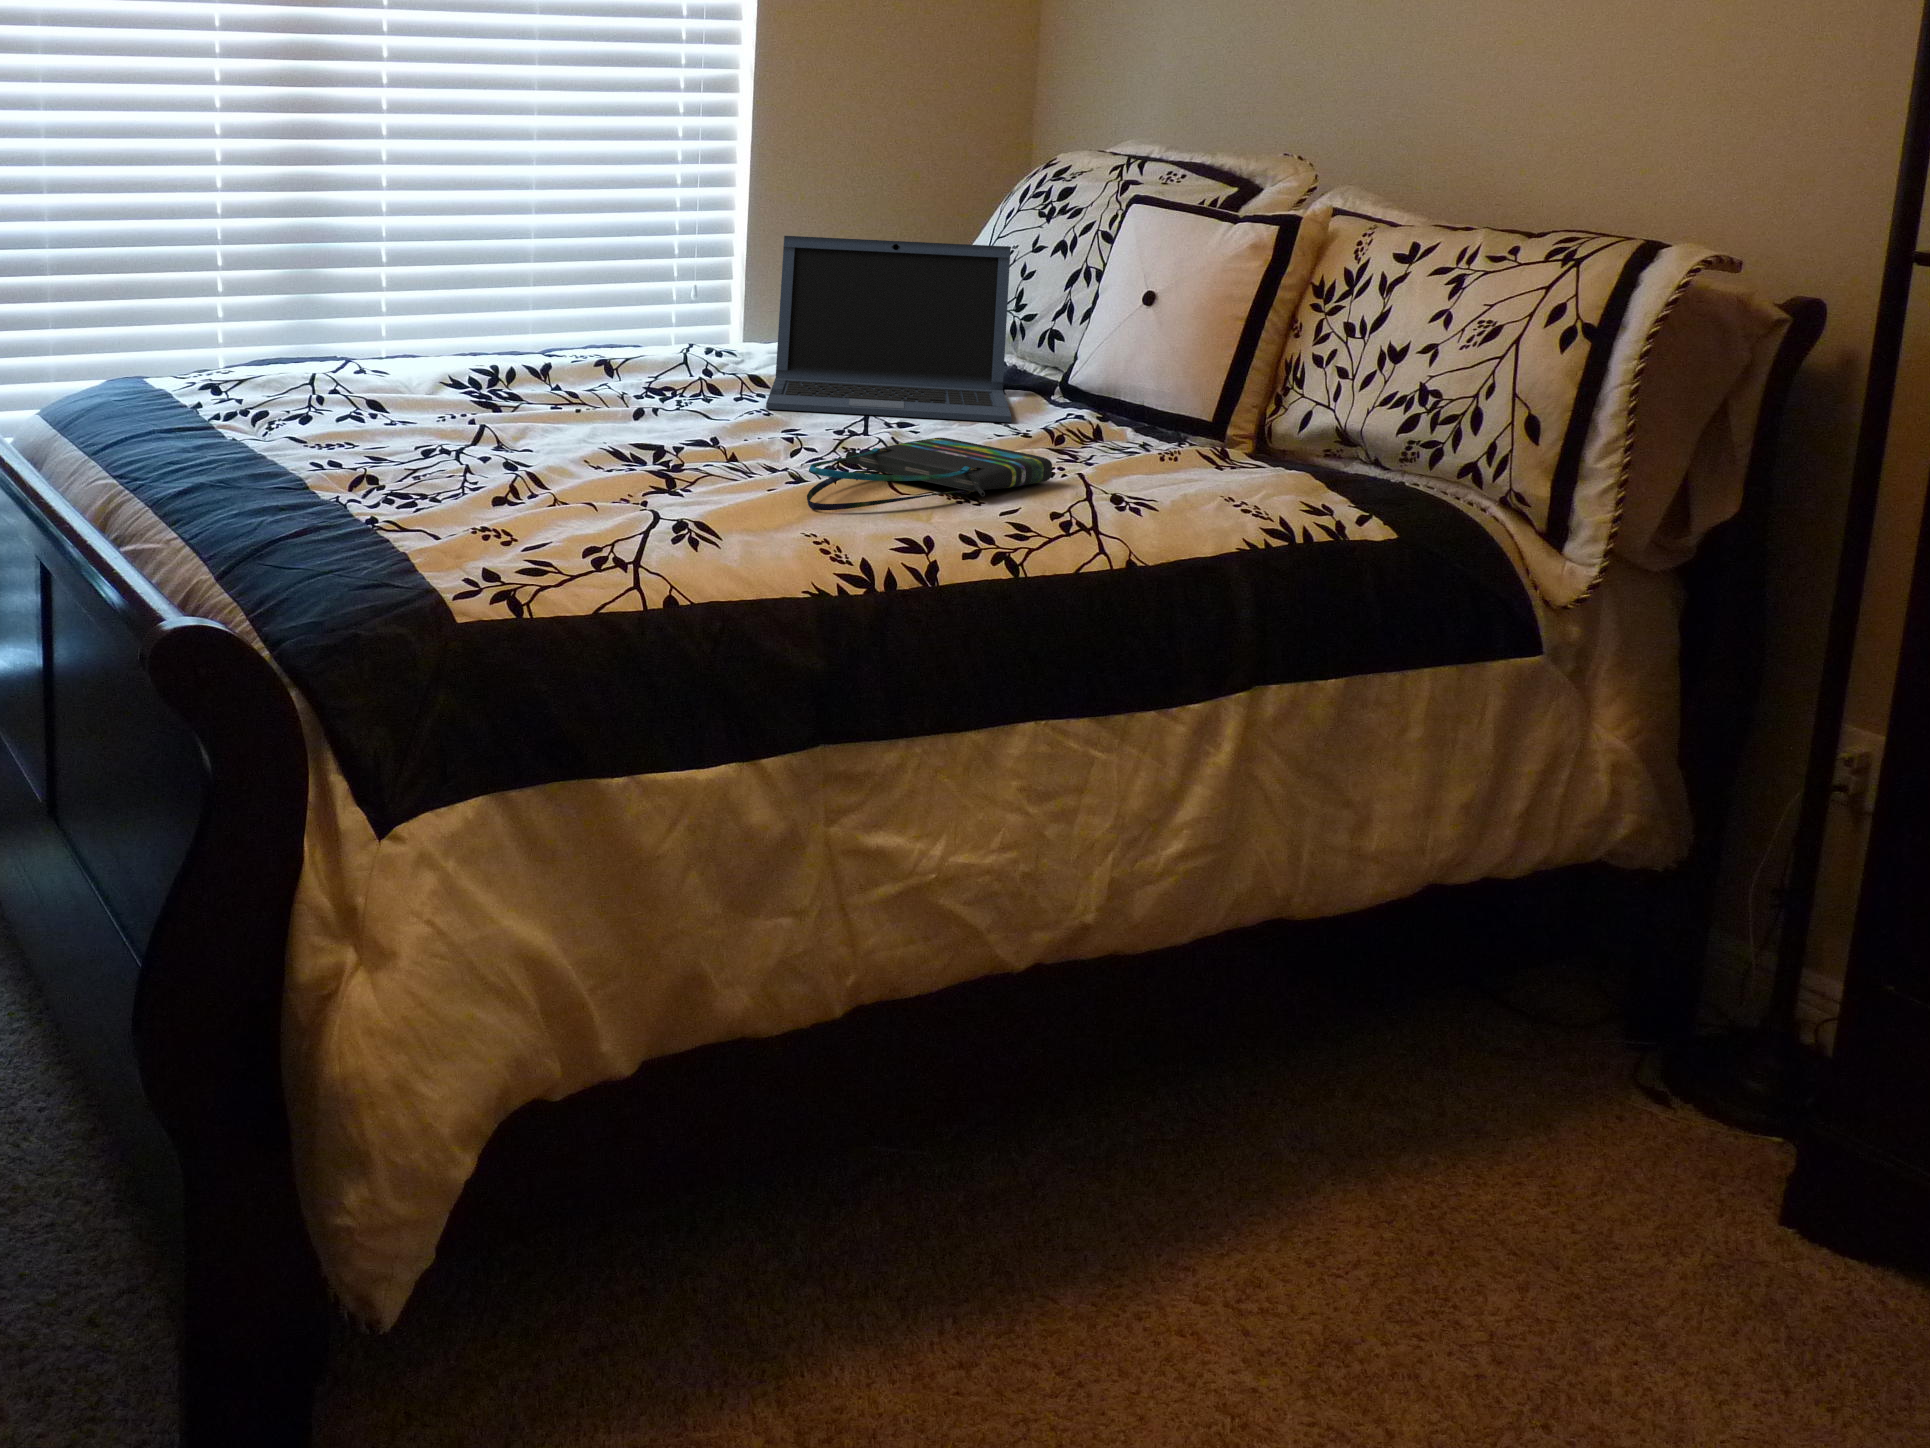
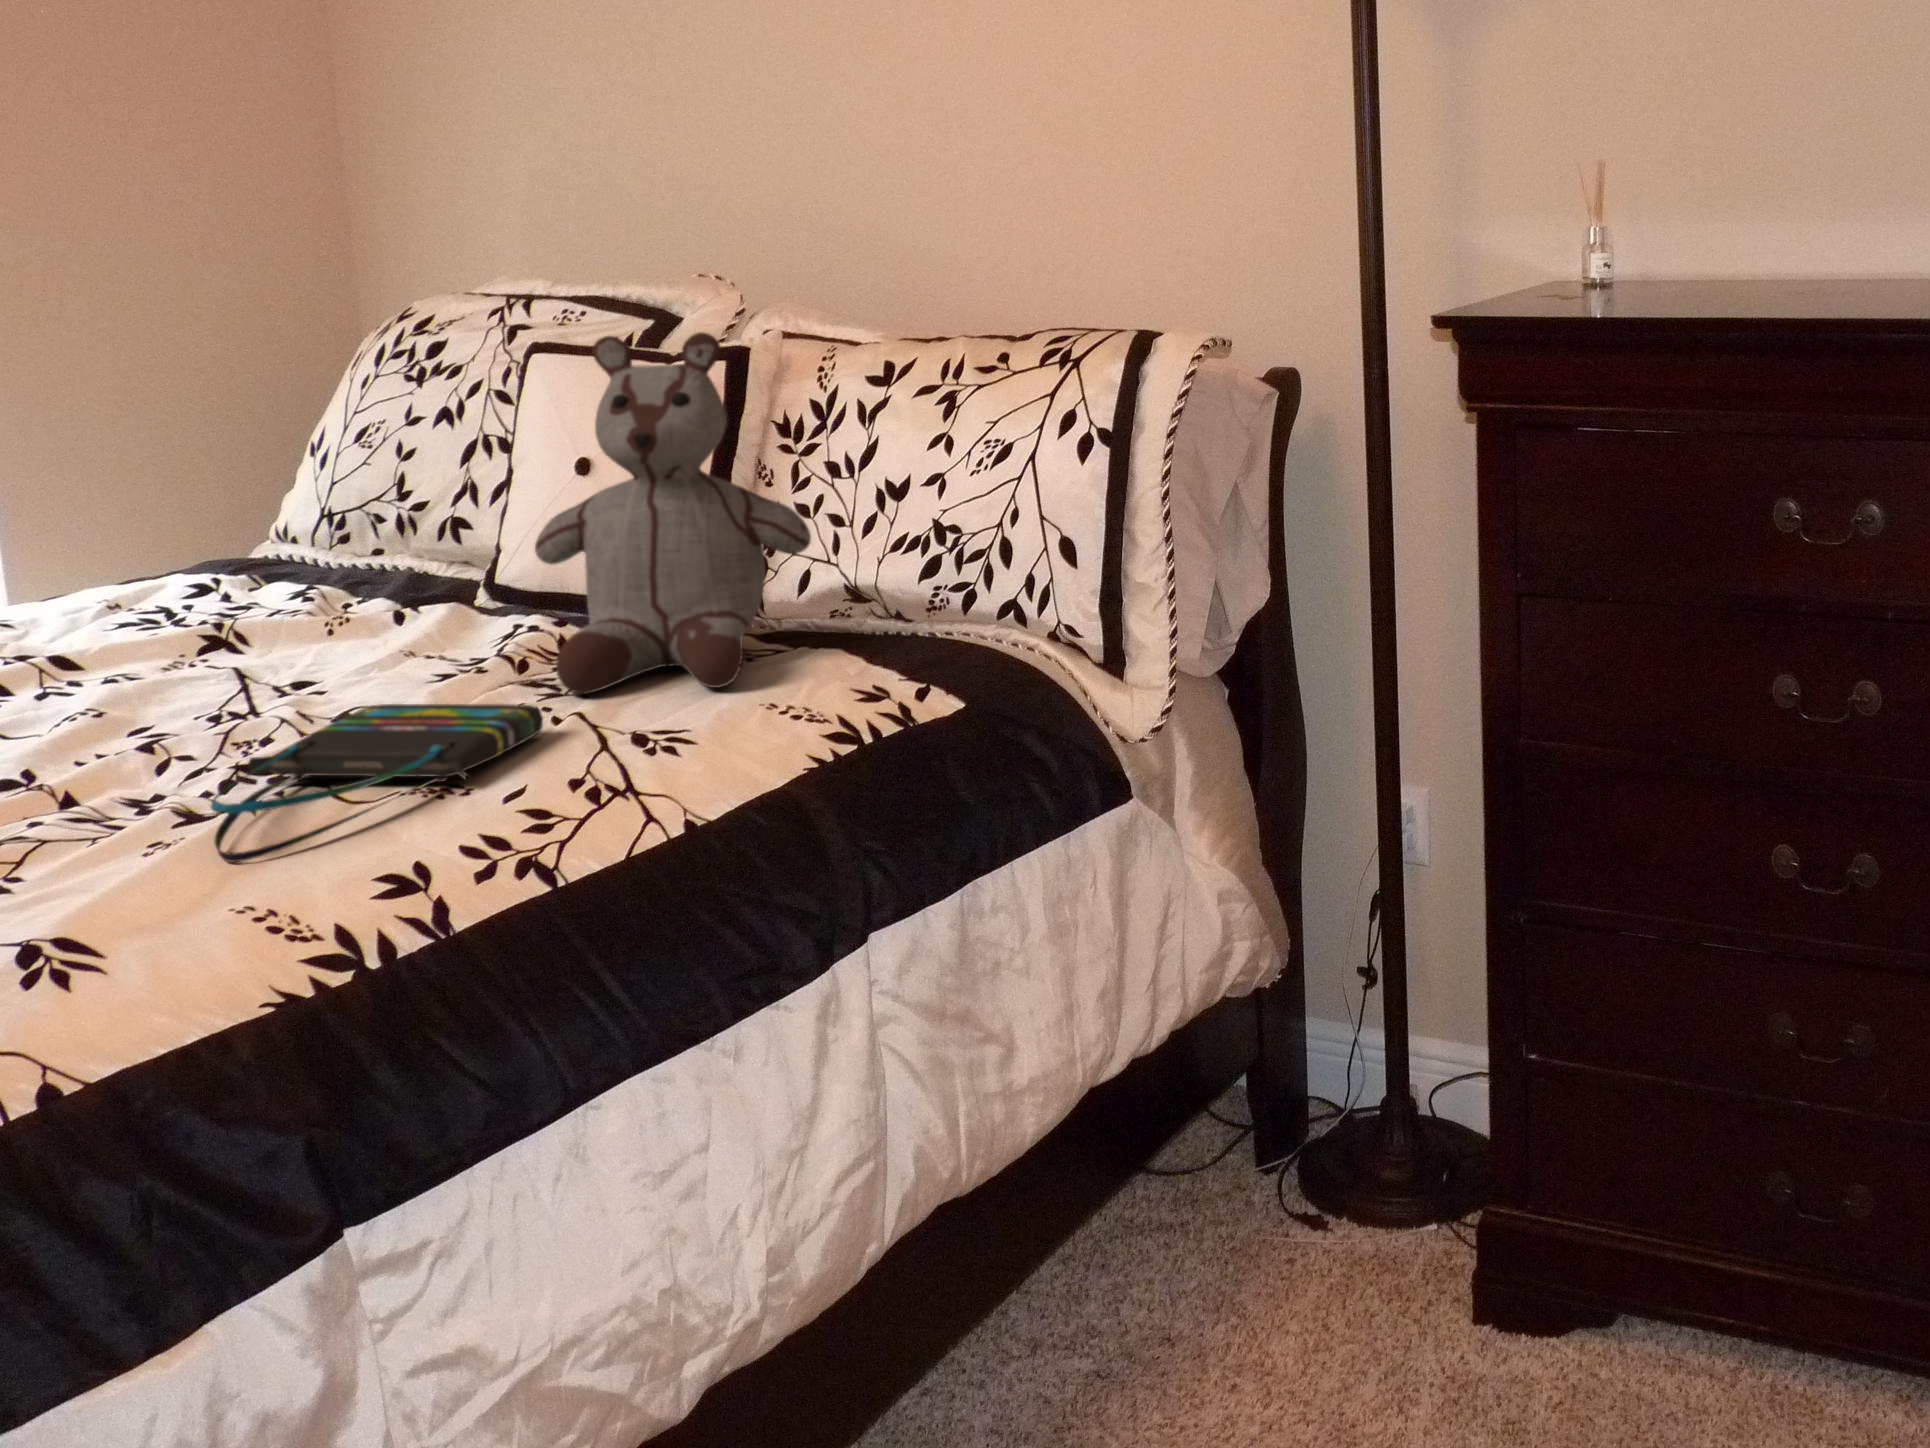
stuffed bear: none [1076,187,1302,480] -> present [535,332,811,694]
laptop: present [766,236,1012,422] -> none [52,426,446,706]

